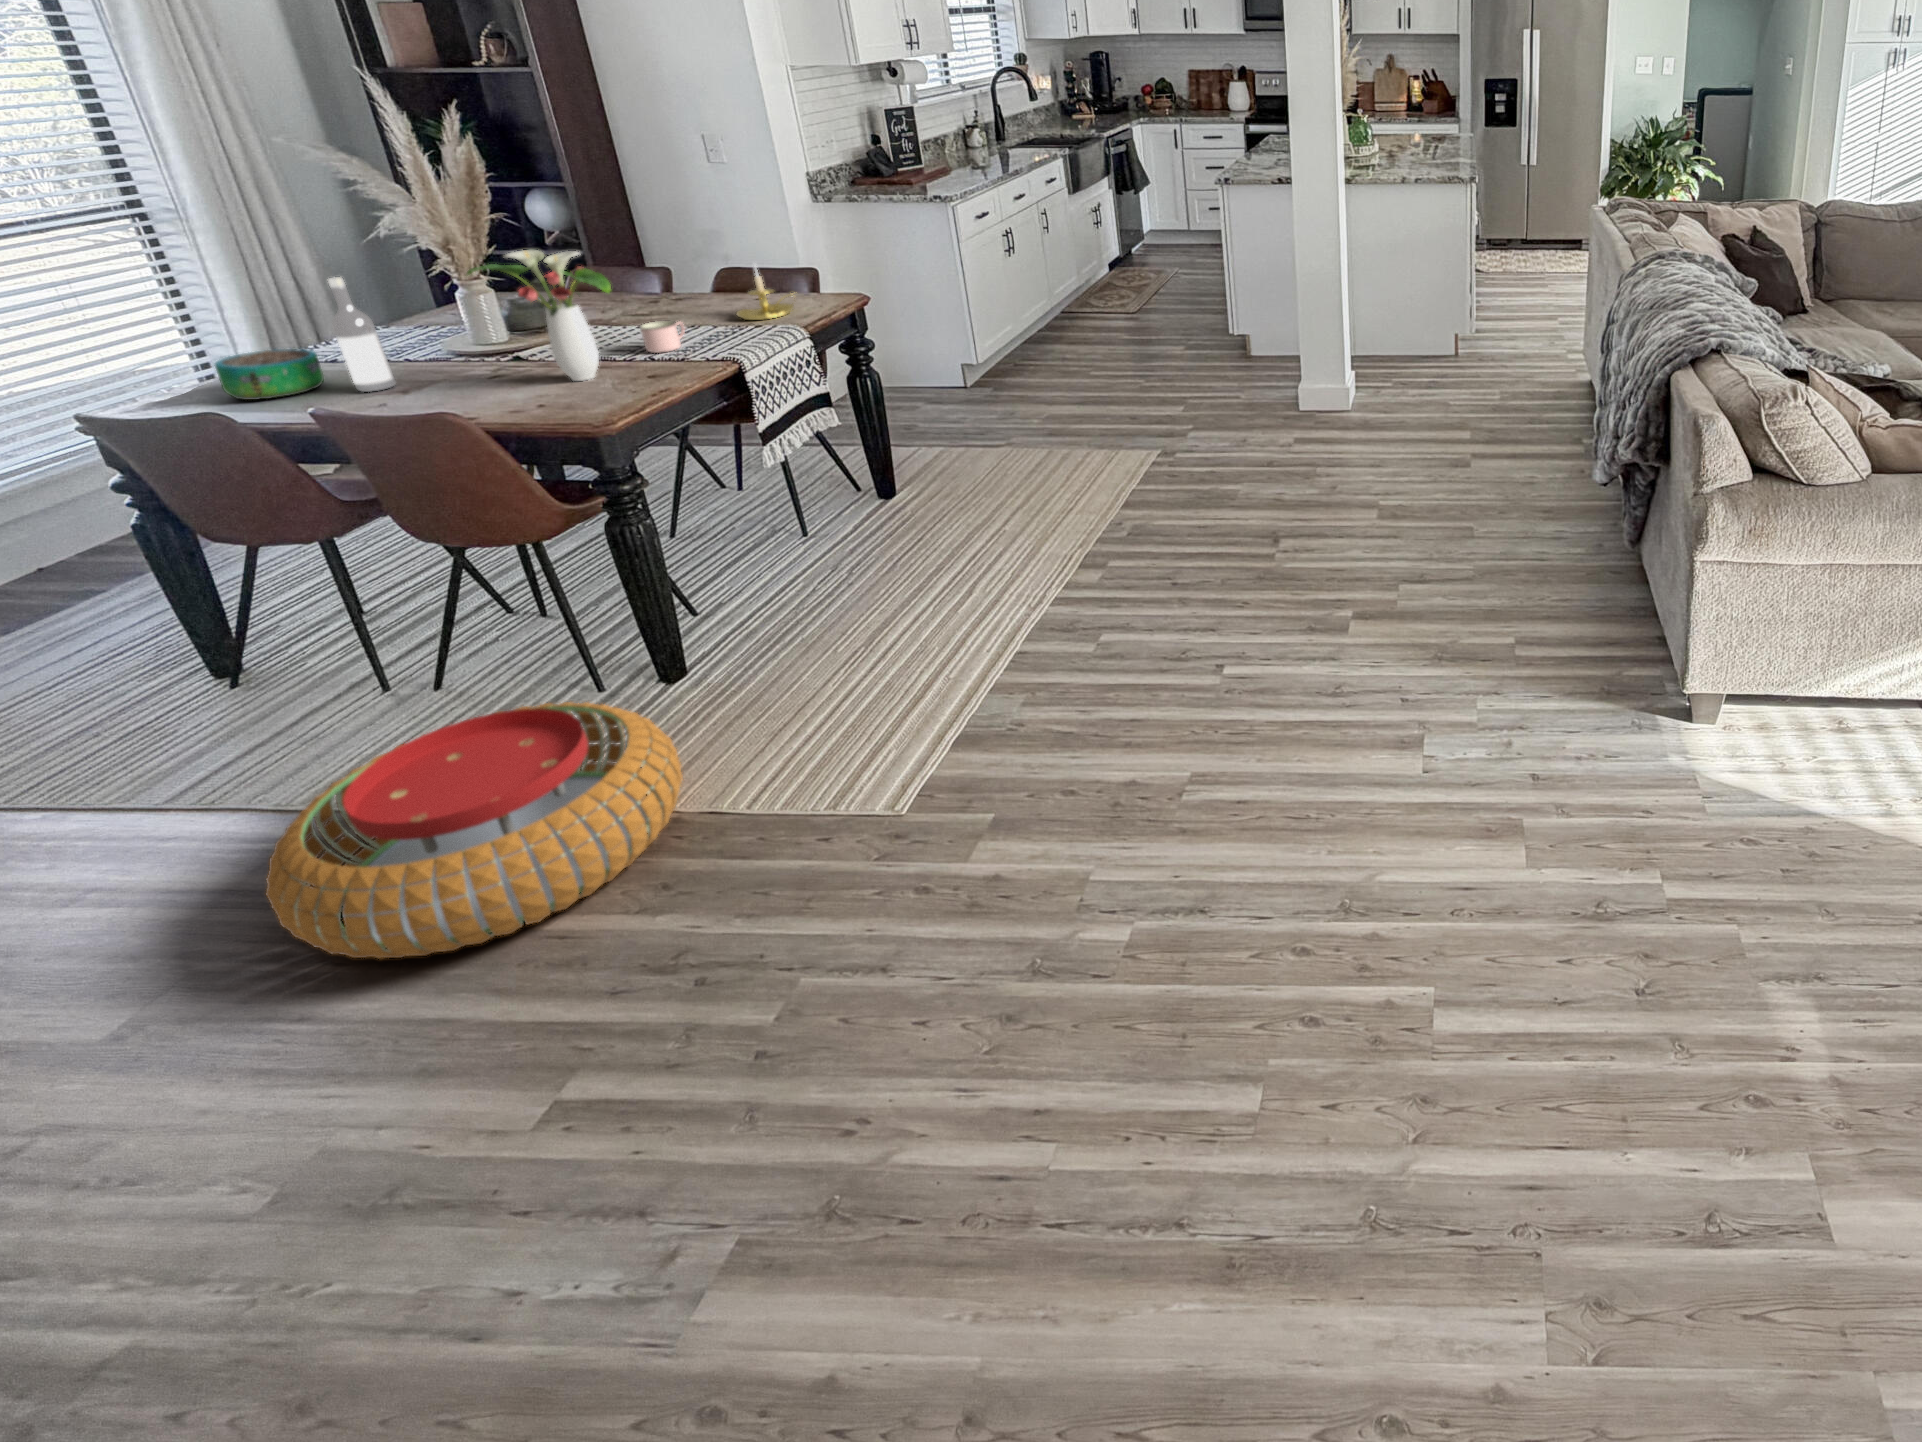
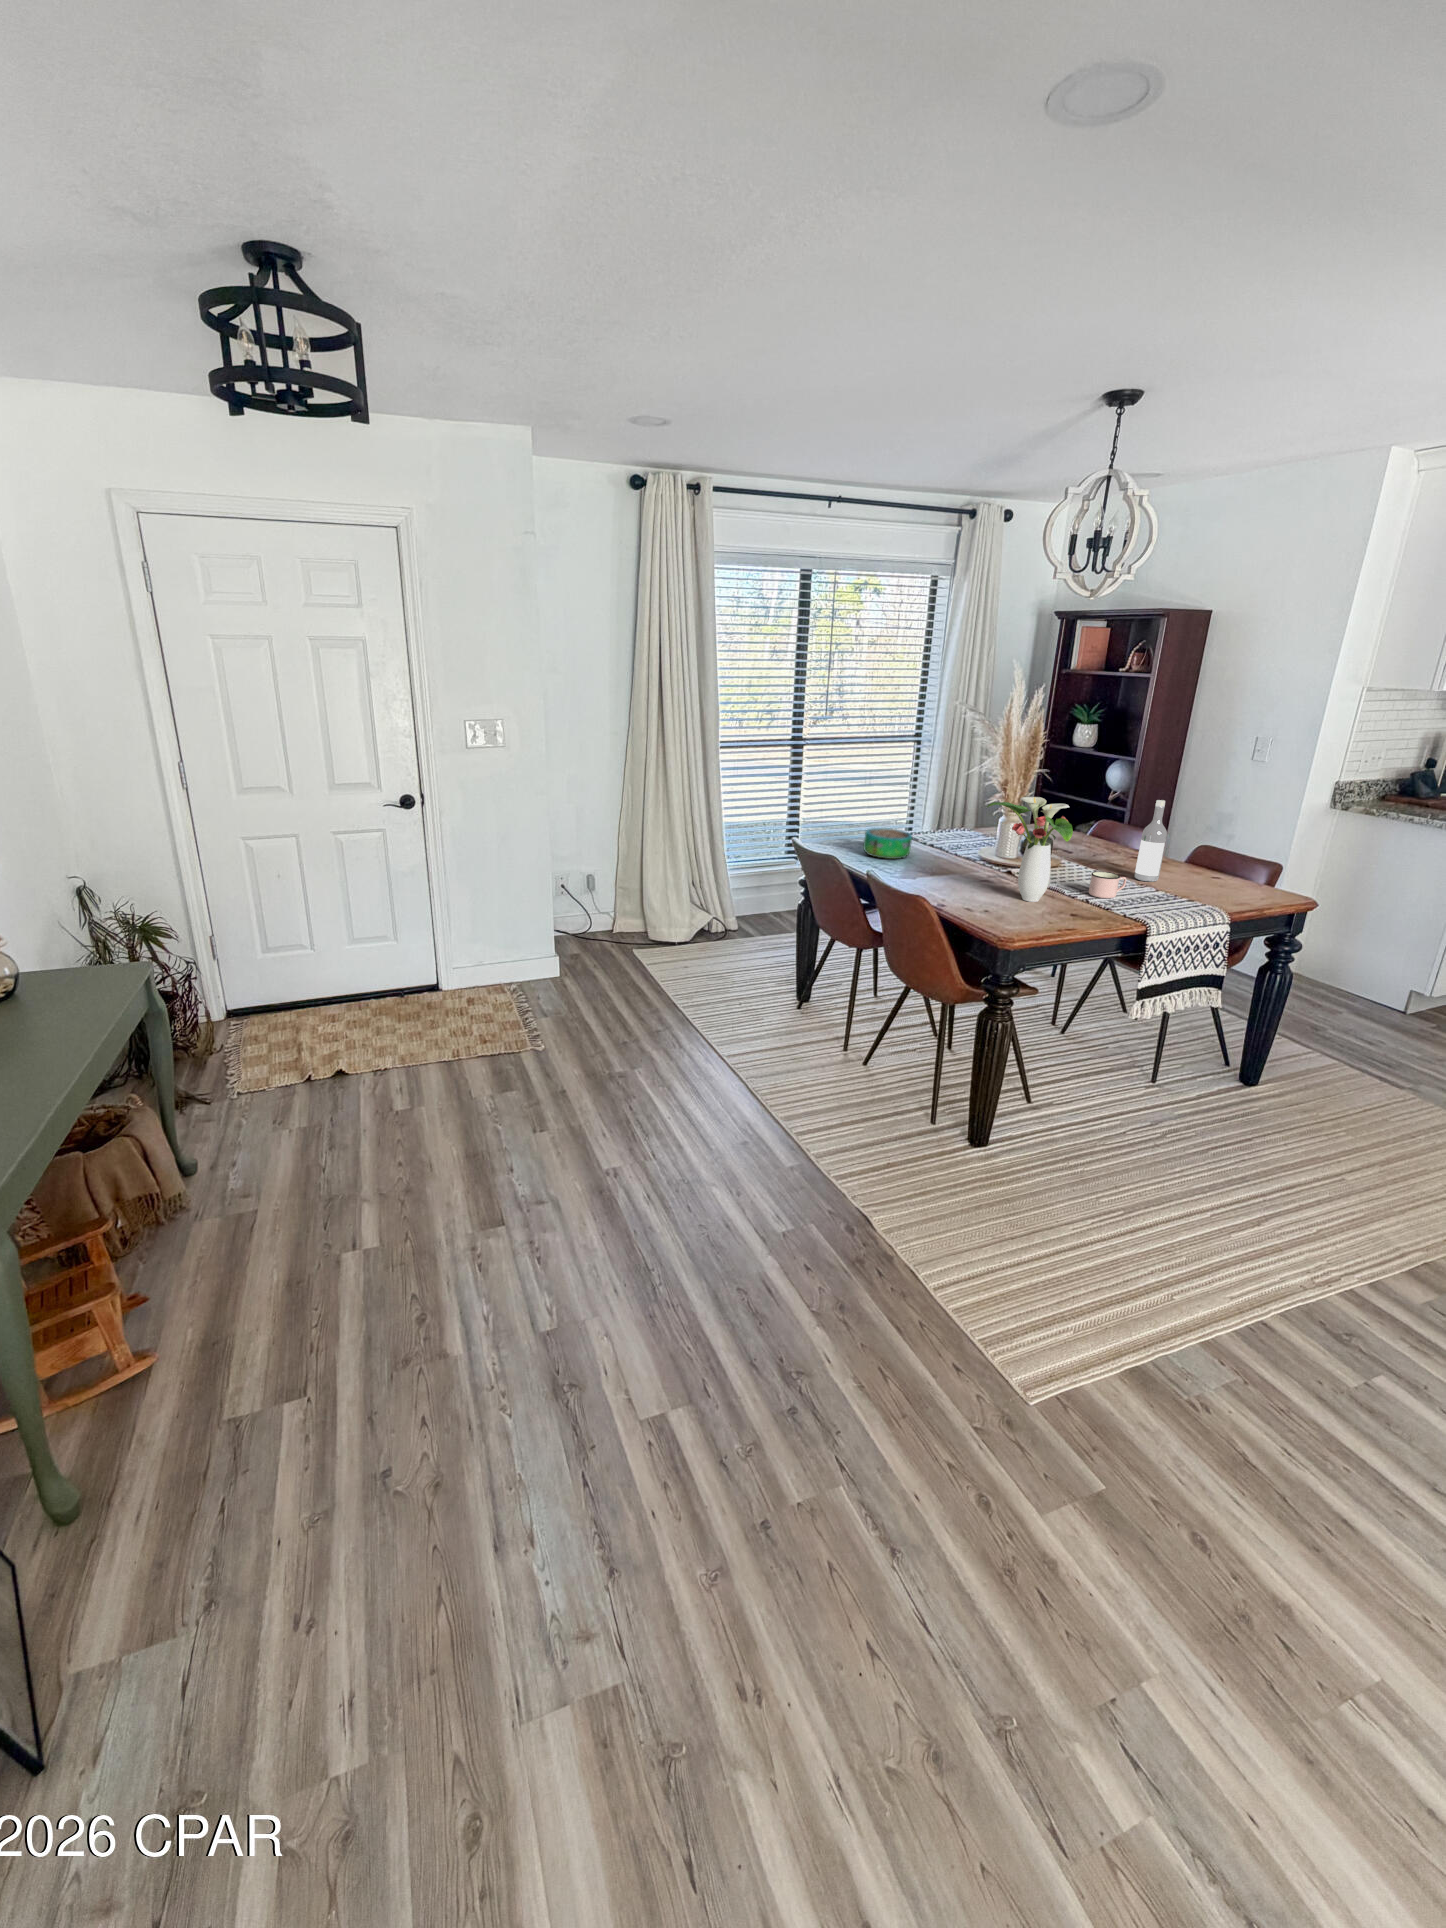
candle holder: present [737,267,794,320] -> none [1179,844,1244,896]
wine bottle: present [328,277,395,392] -> present [1134,800,1167,882]
pouf: present [266,702,683,959] -> none [688,1093,924,1270]

